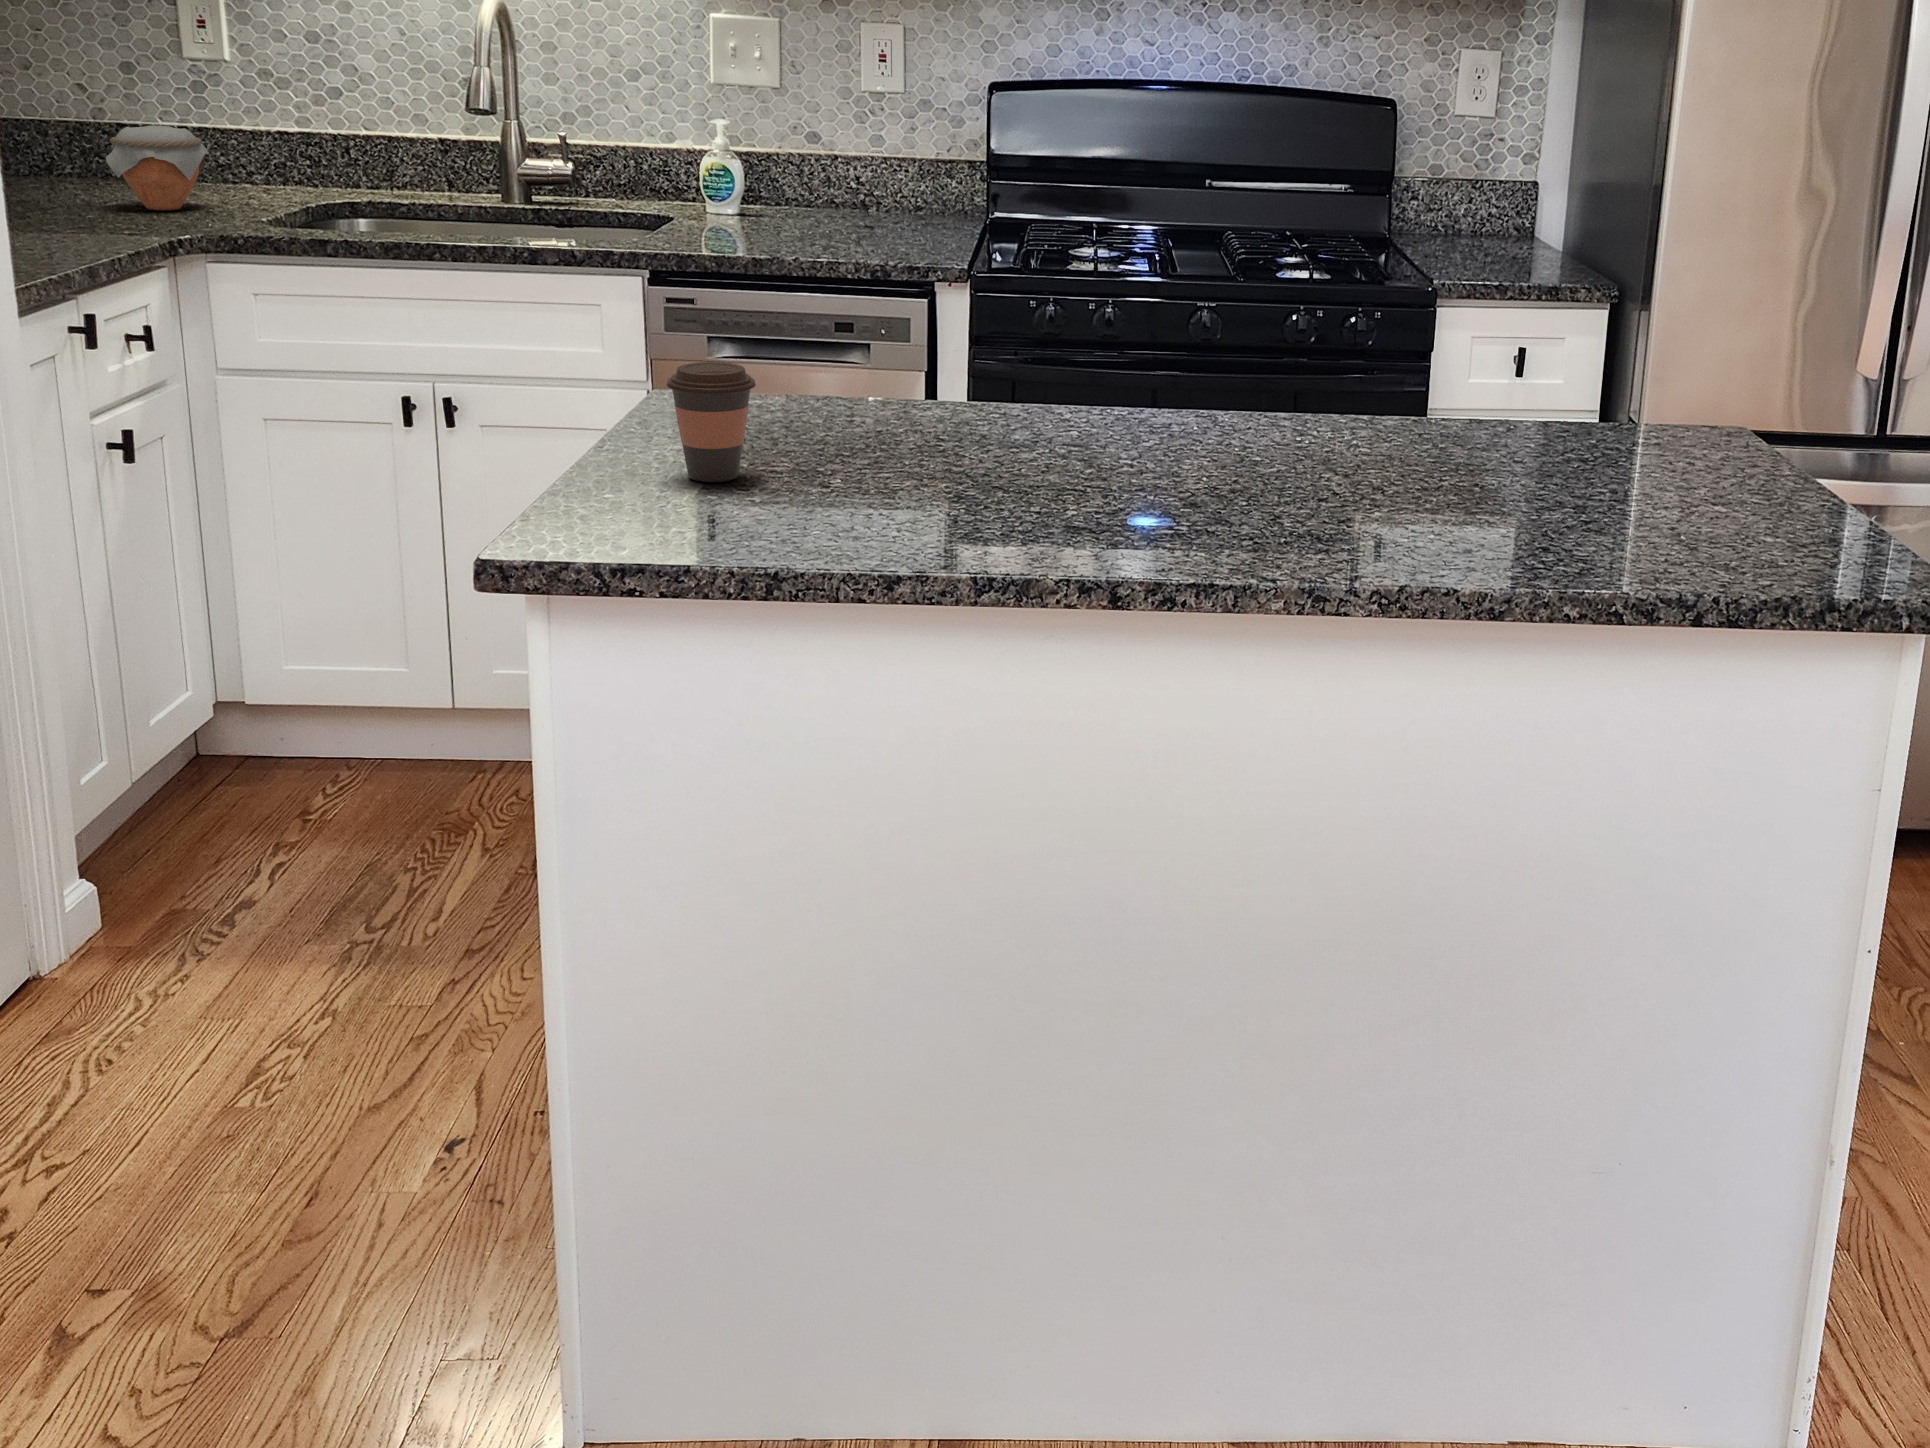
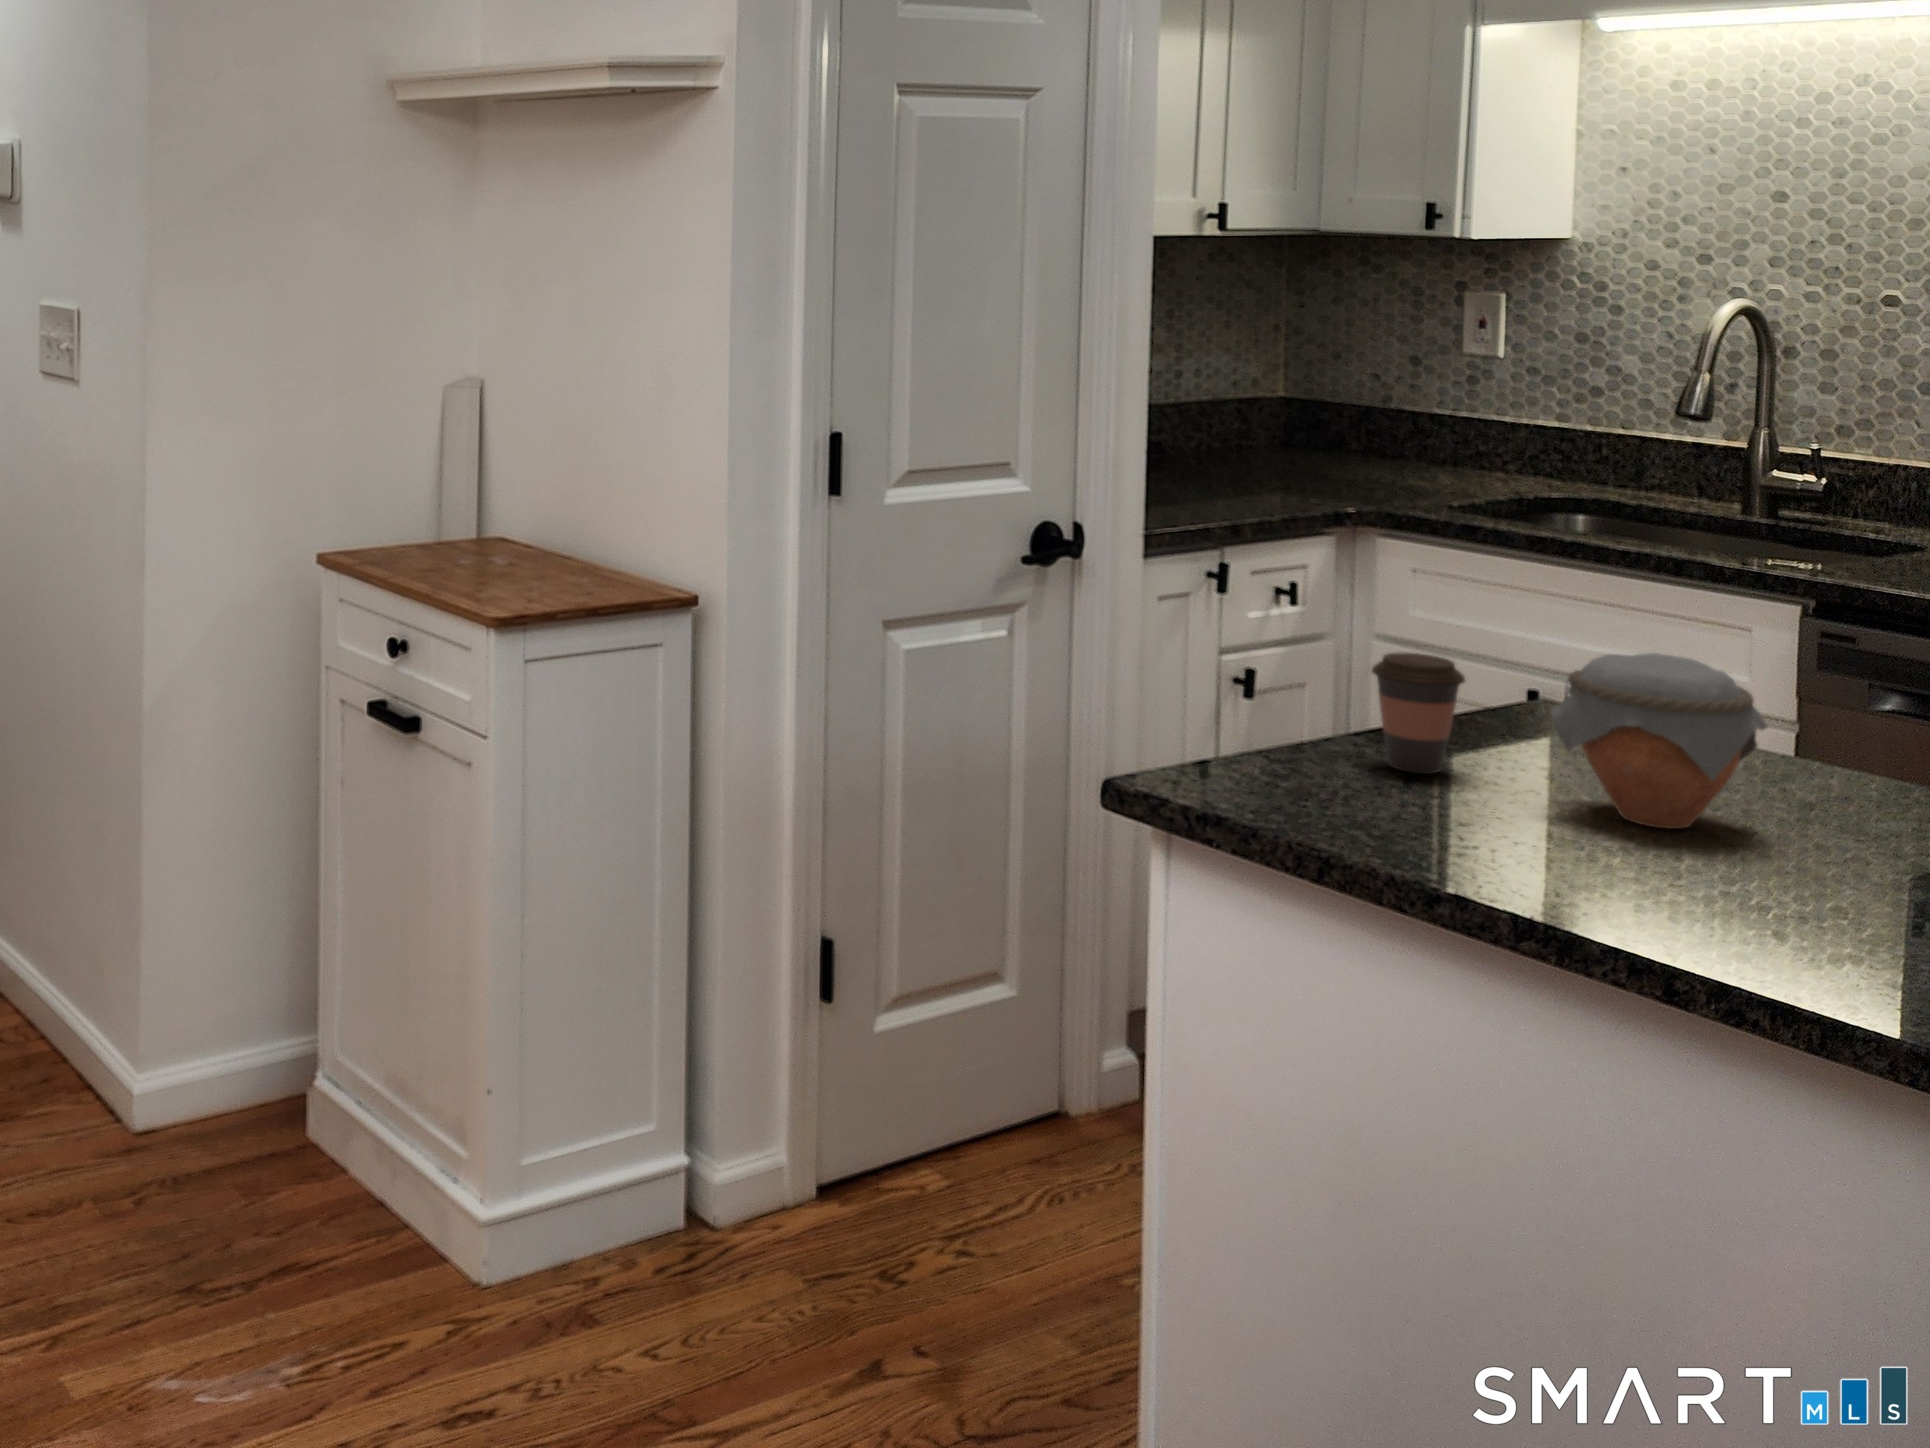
jar: present [106,126,209,210] -> present [1551,653,1768,829]

